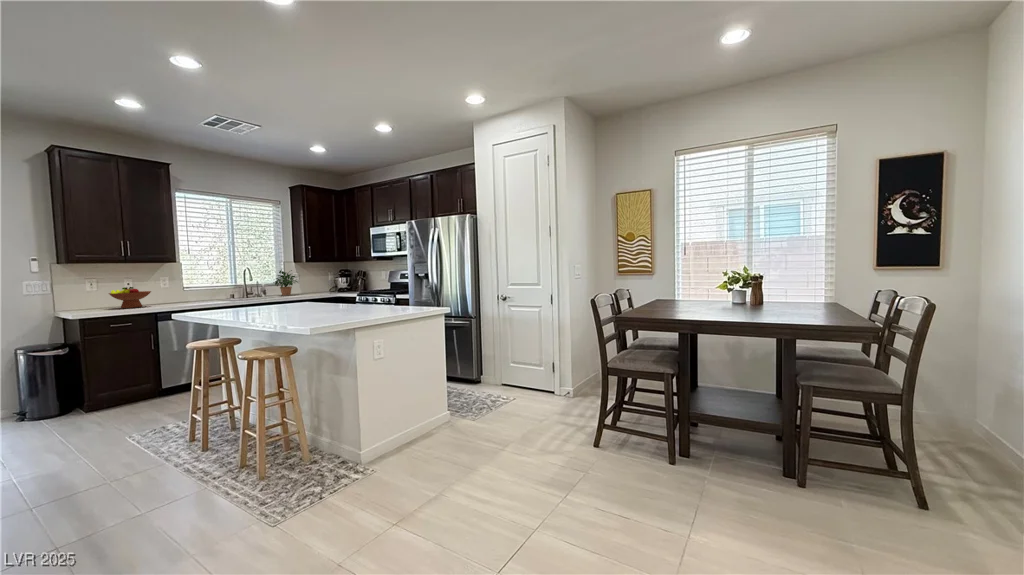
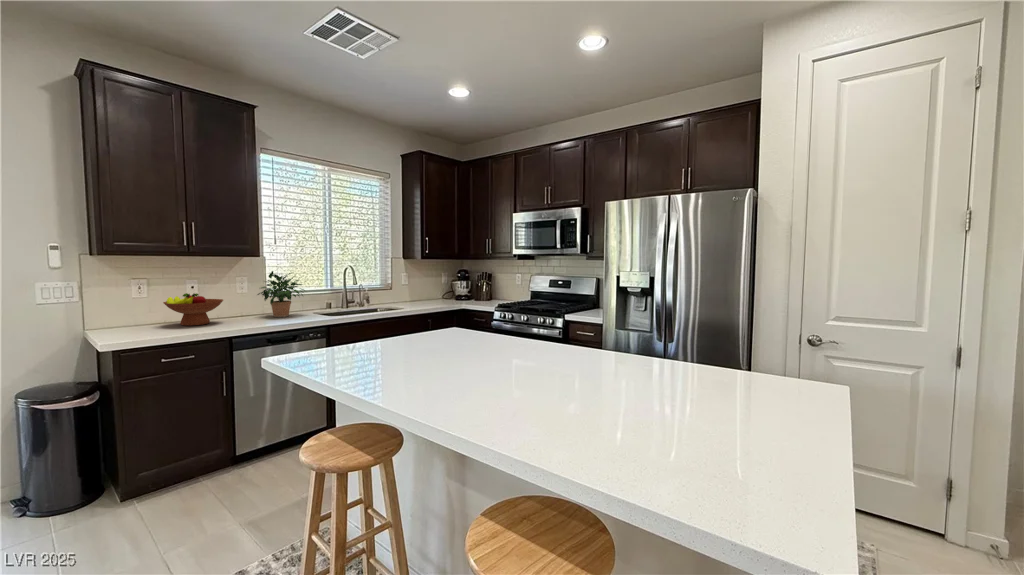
potted plant: present [273,270,297,296] -> present [258,271,305,317]

